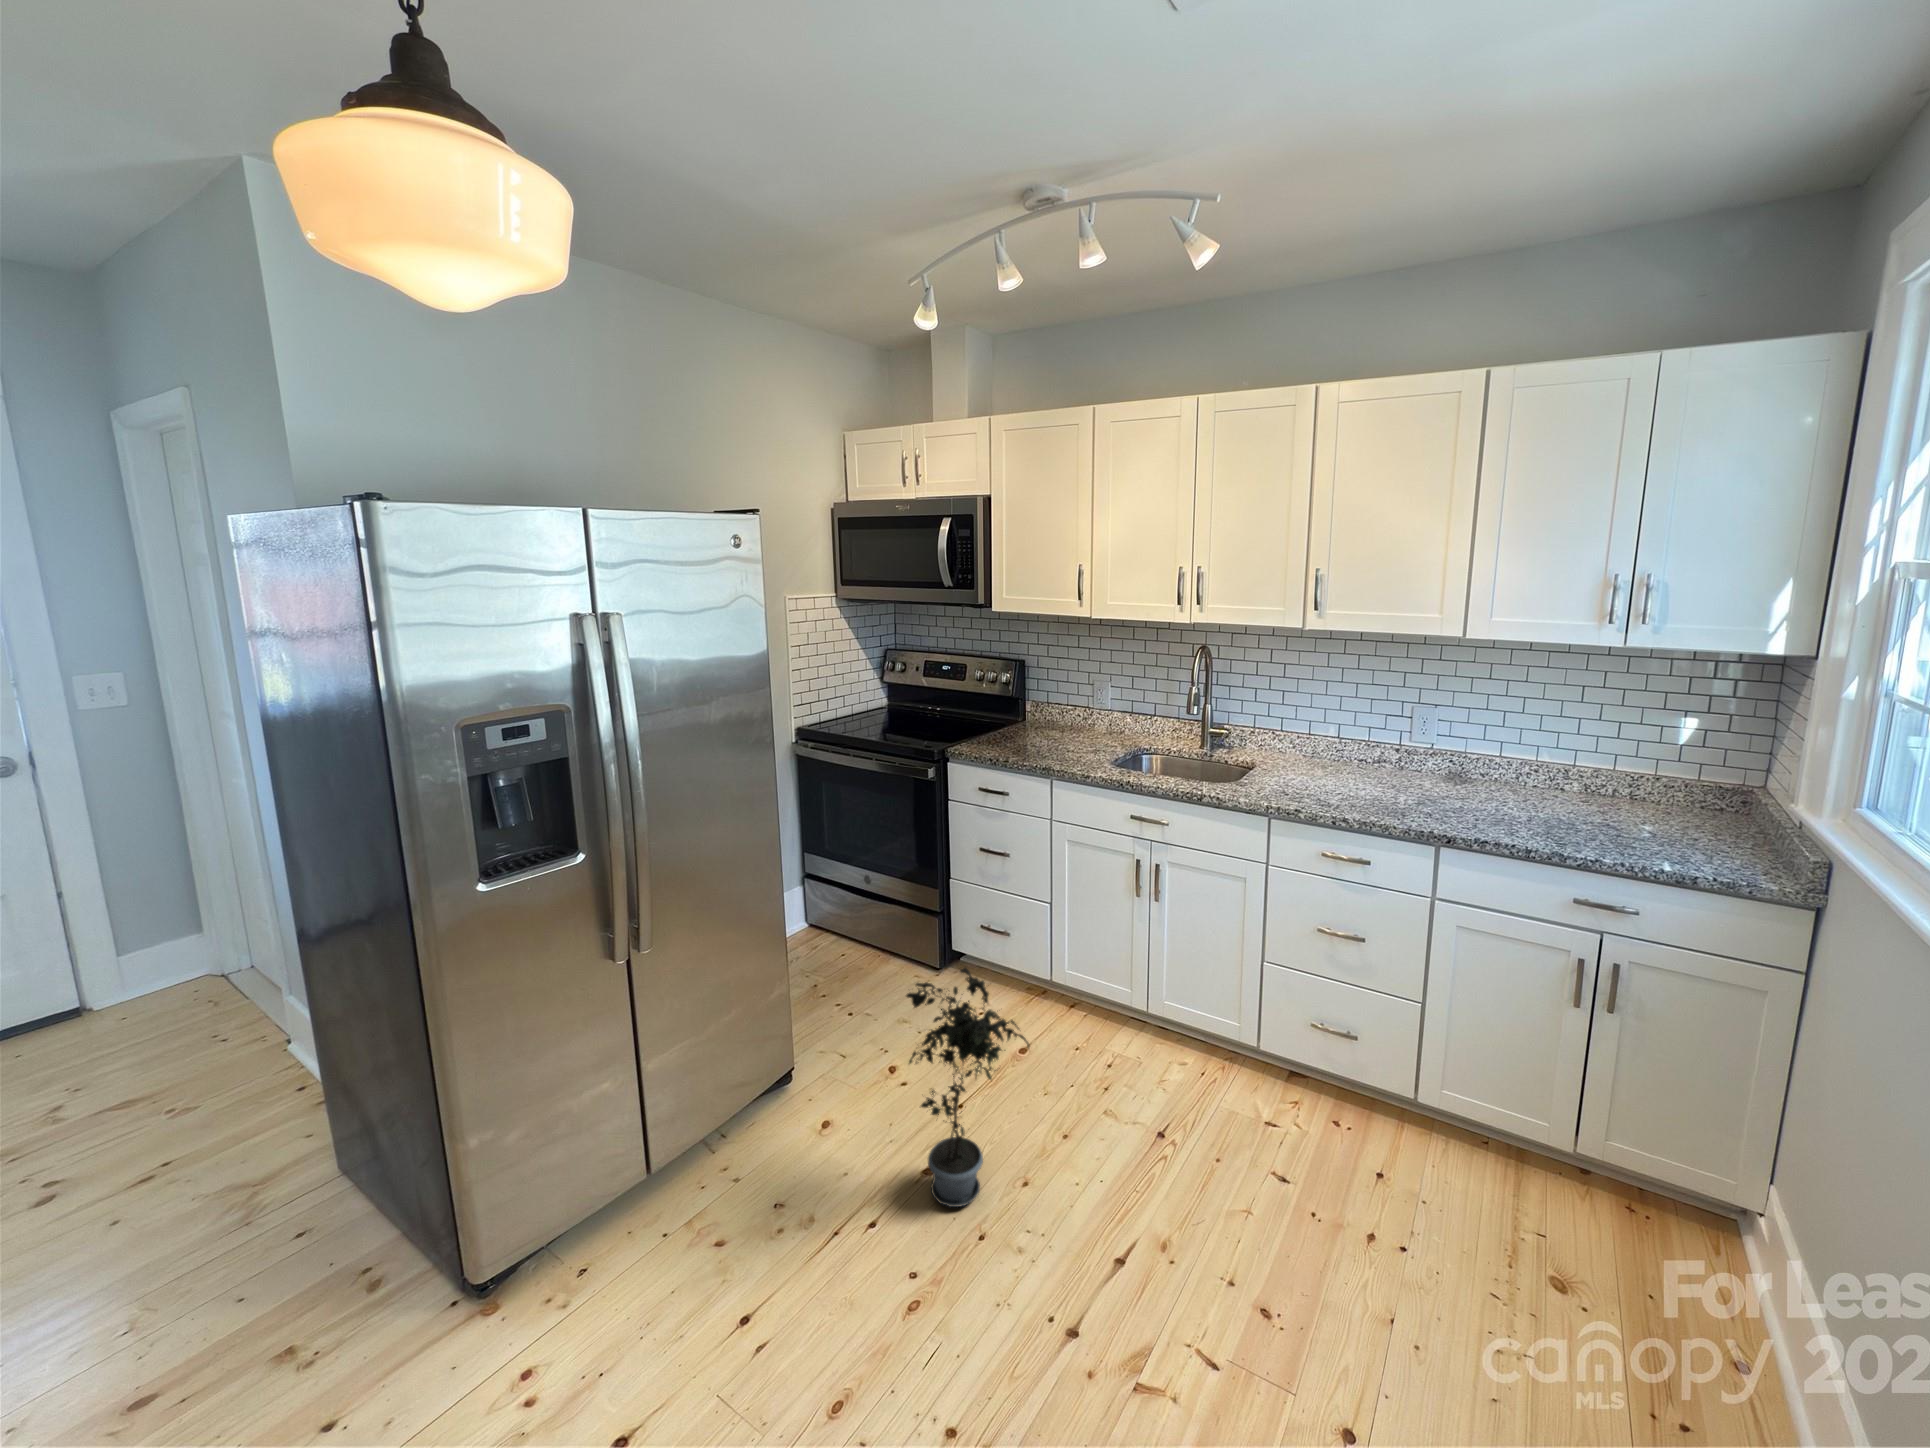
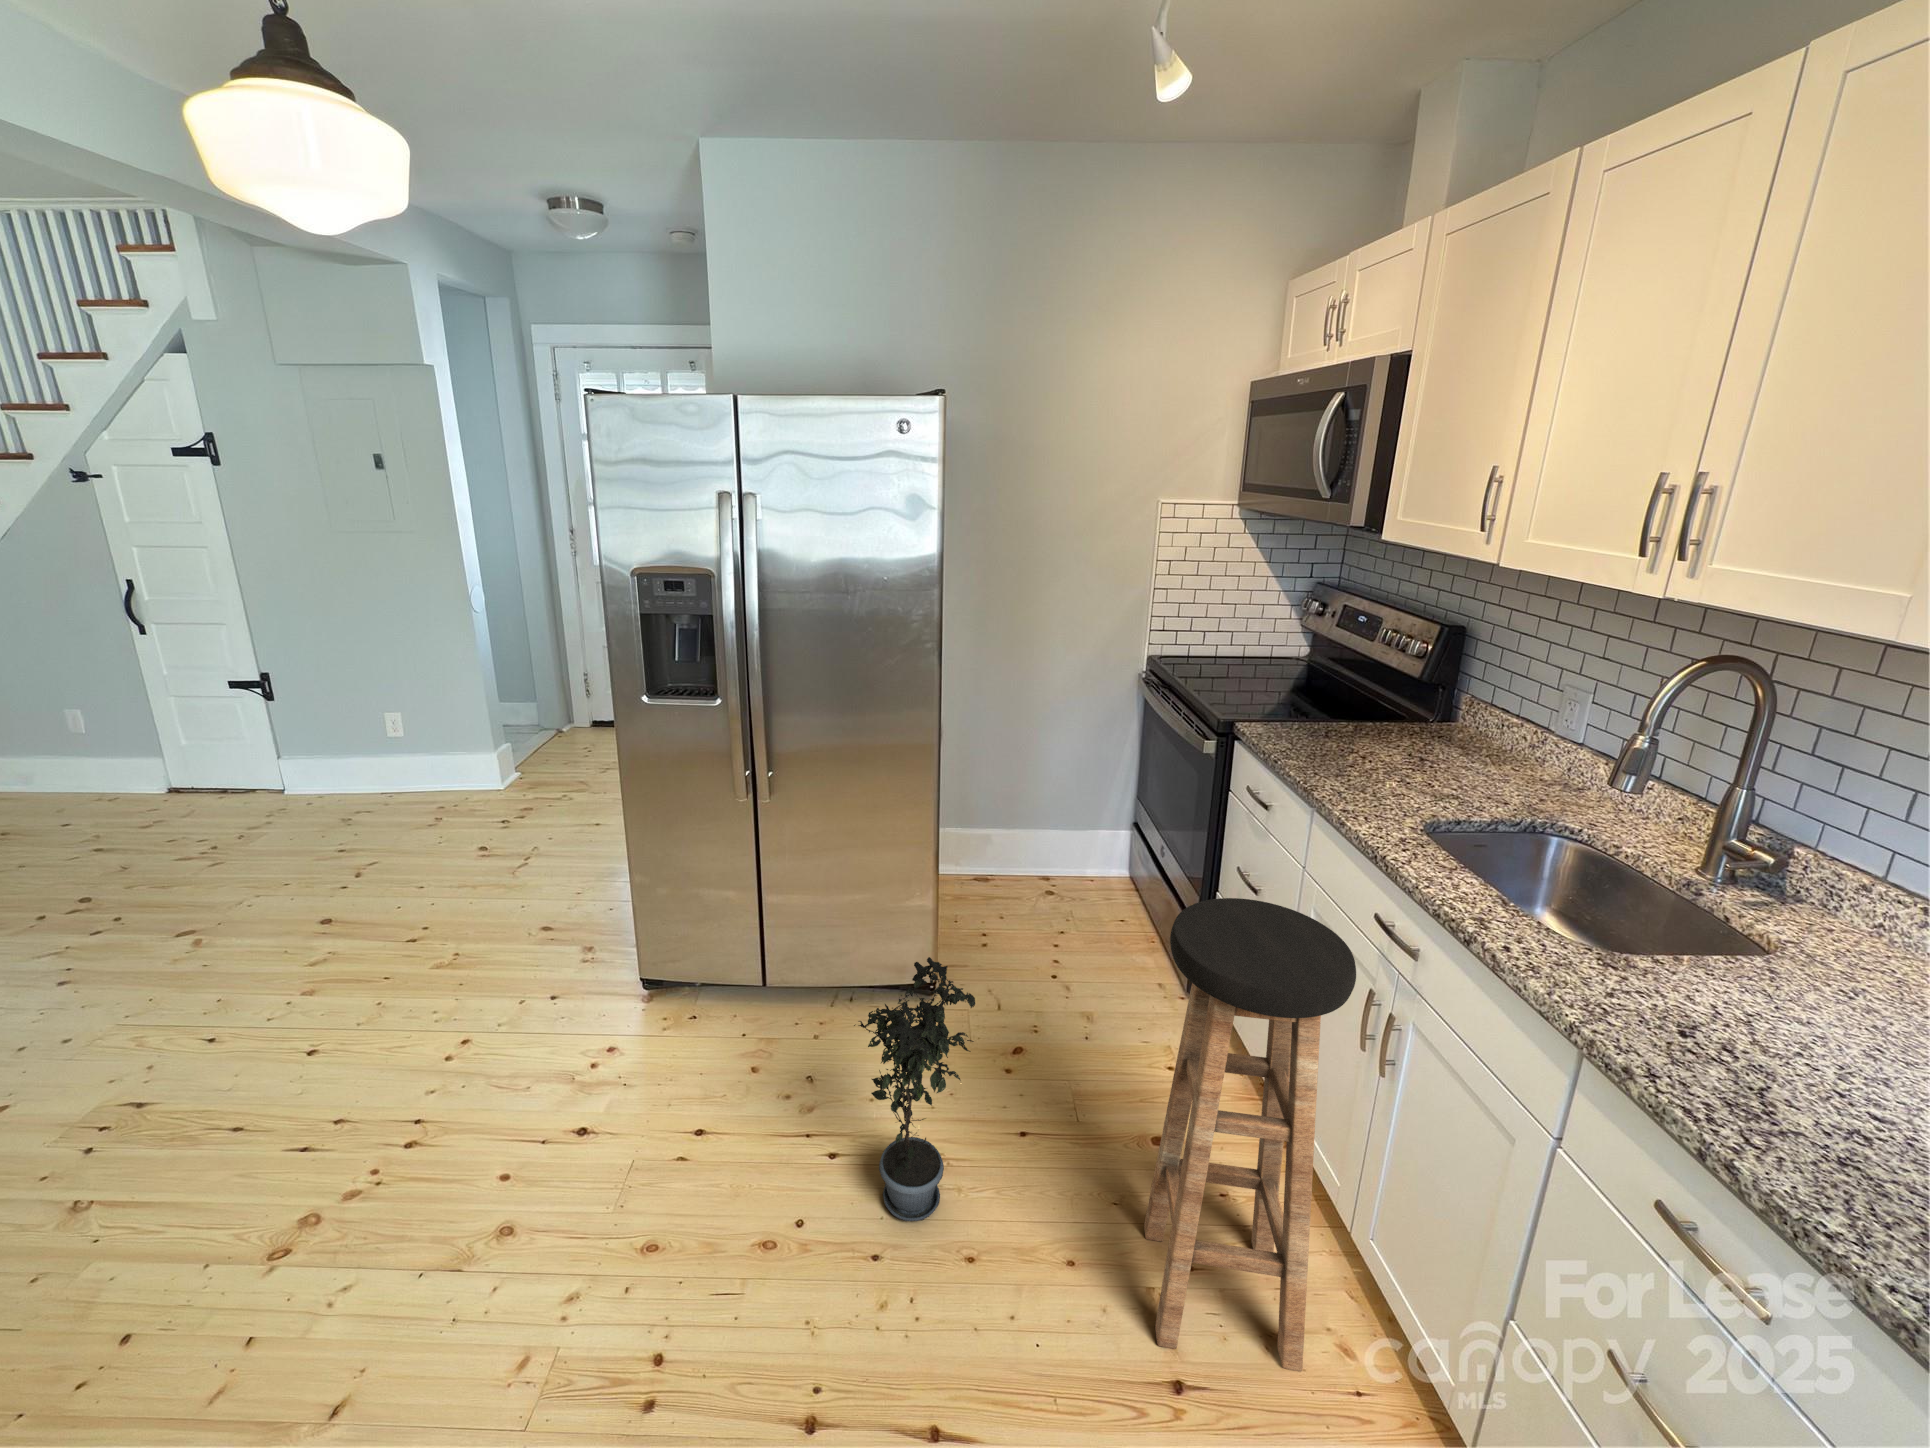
bar stool: none [1068,825,1182,1125] -> present [1144,898,1356,1371]

